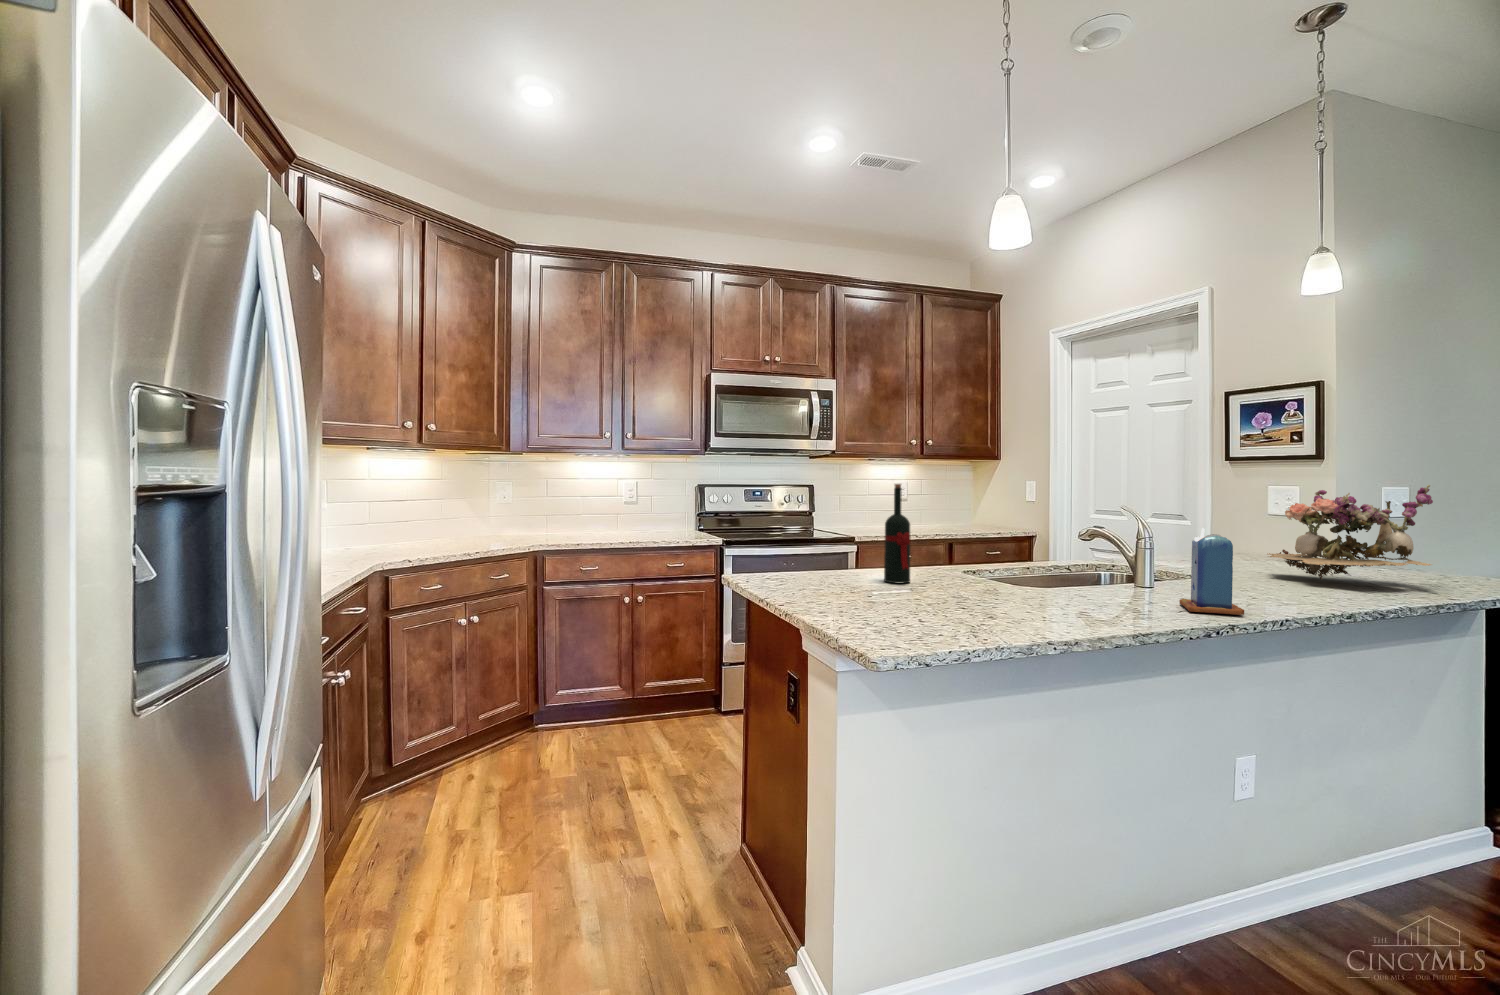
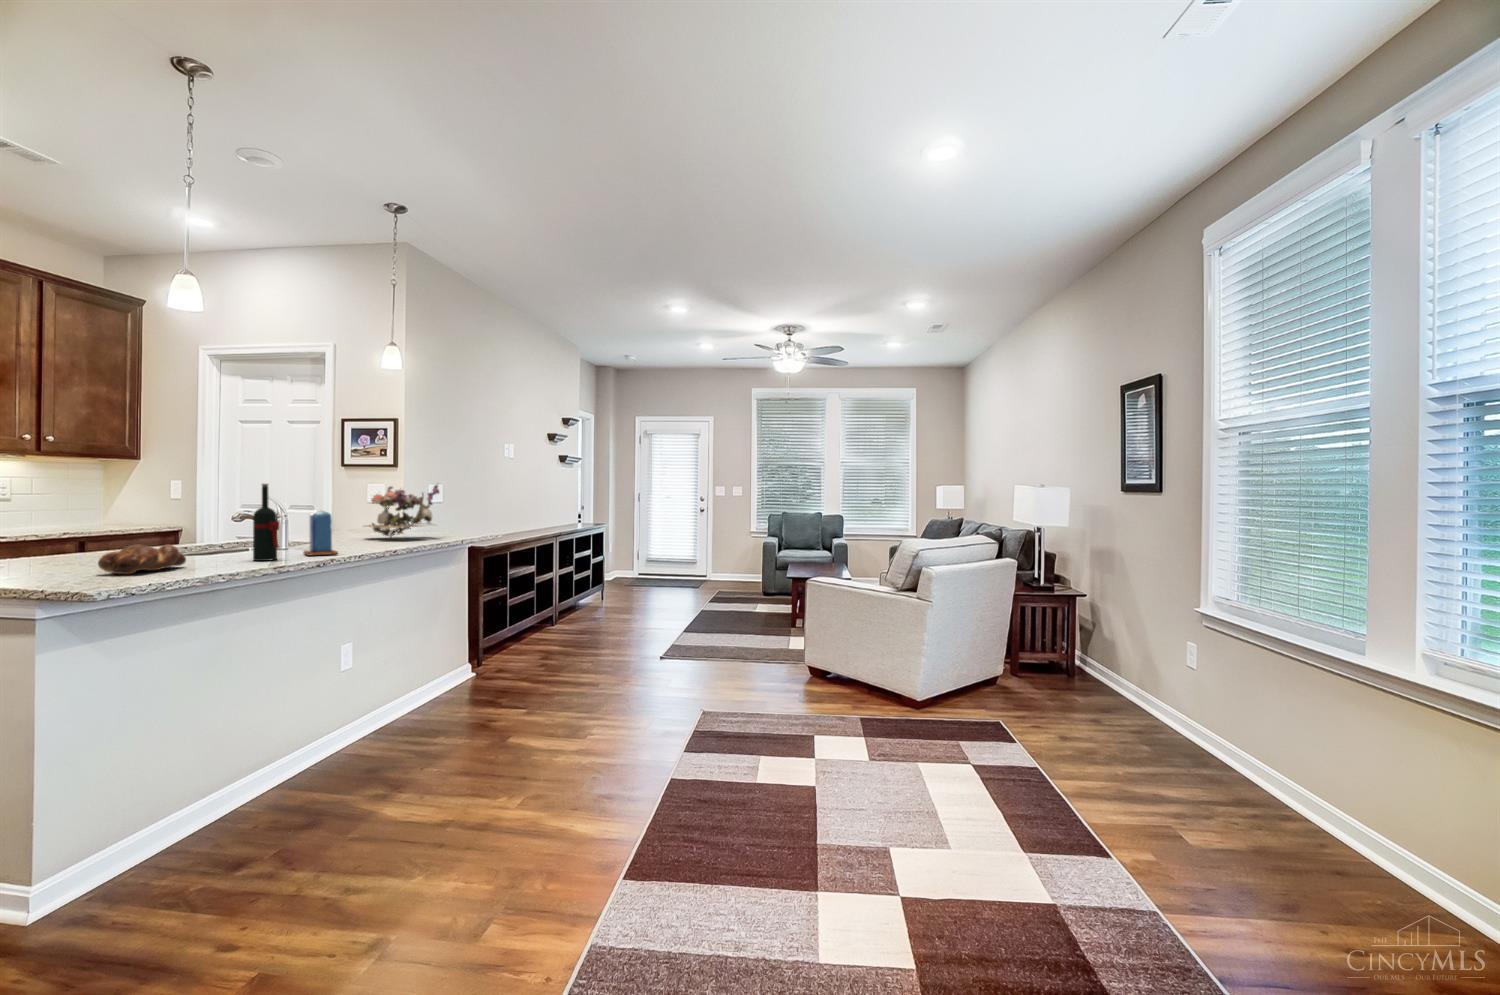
wine bottle: present [884,484,910,584] -> present [253,484,279,561]
bread loaf: none [907,574,1010,620] -> present [98,544,186,574]

